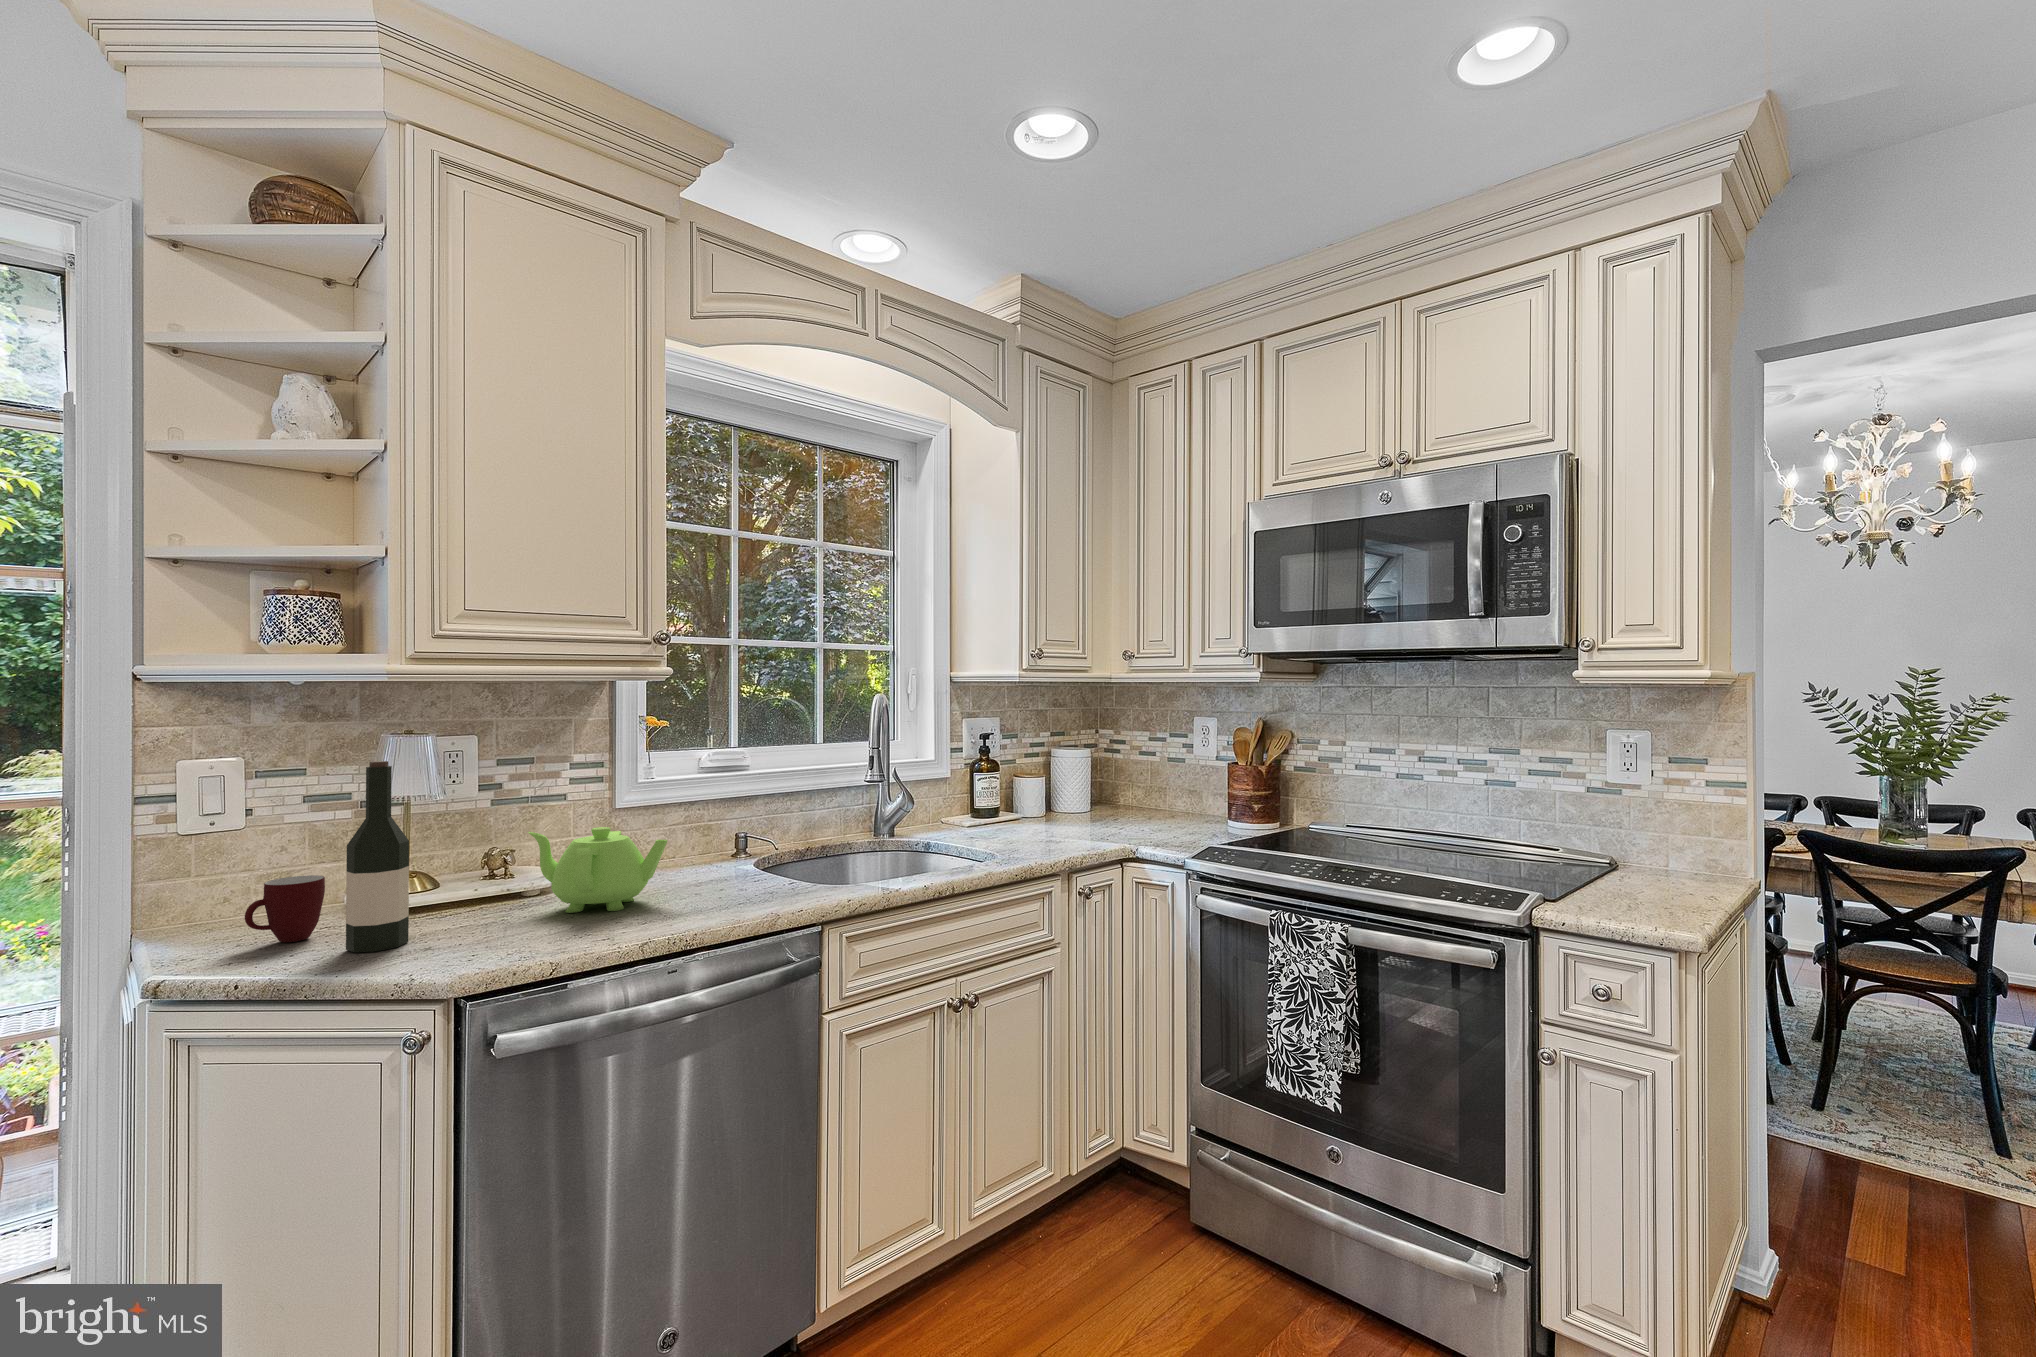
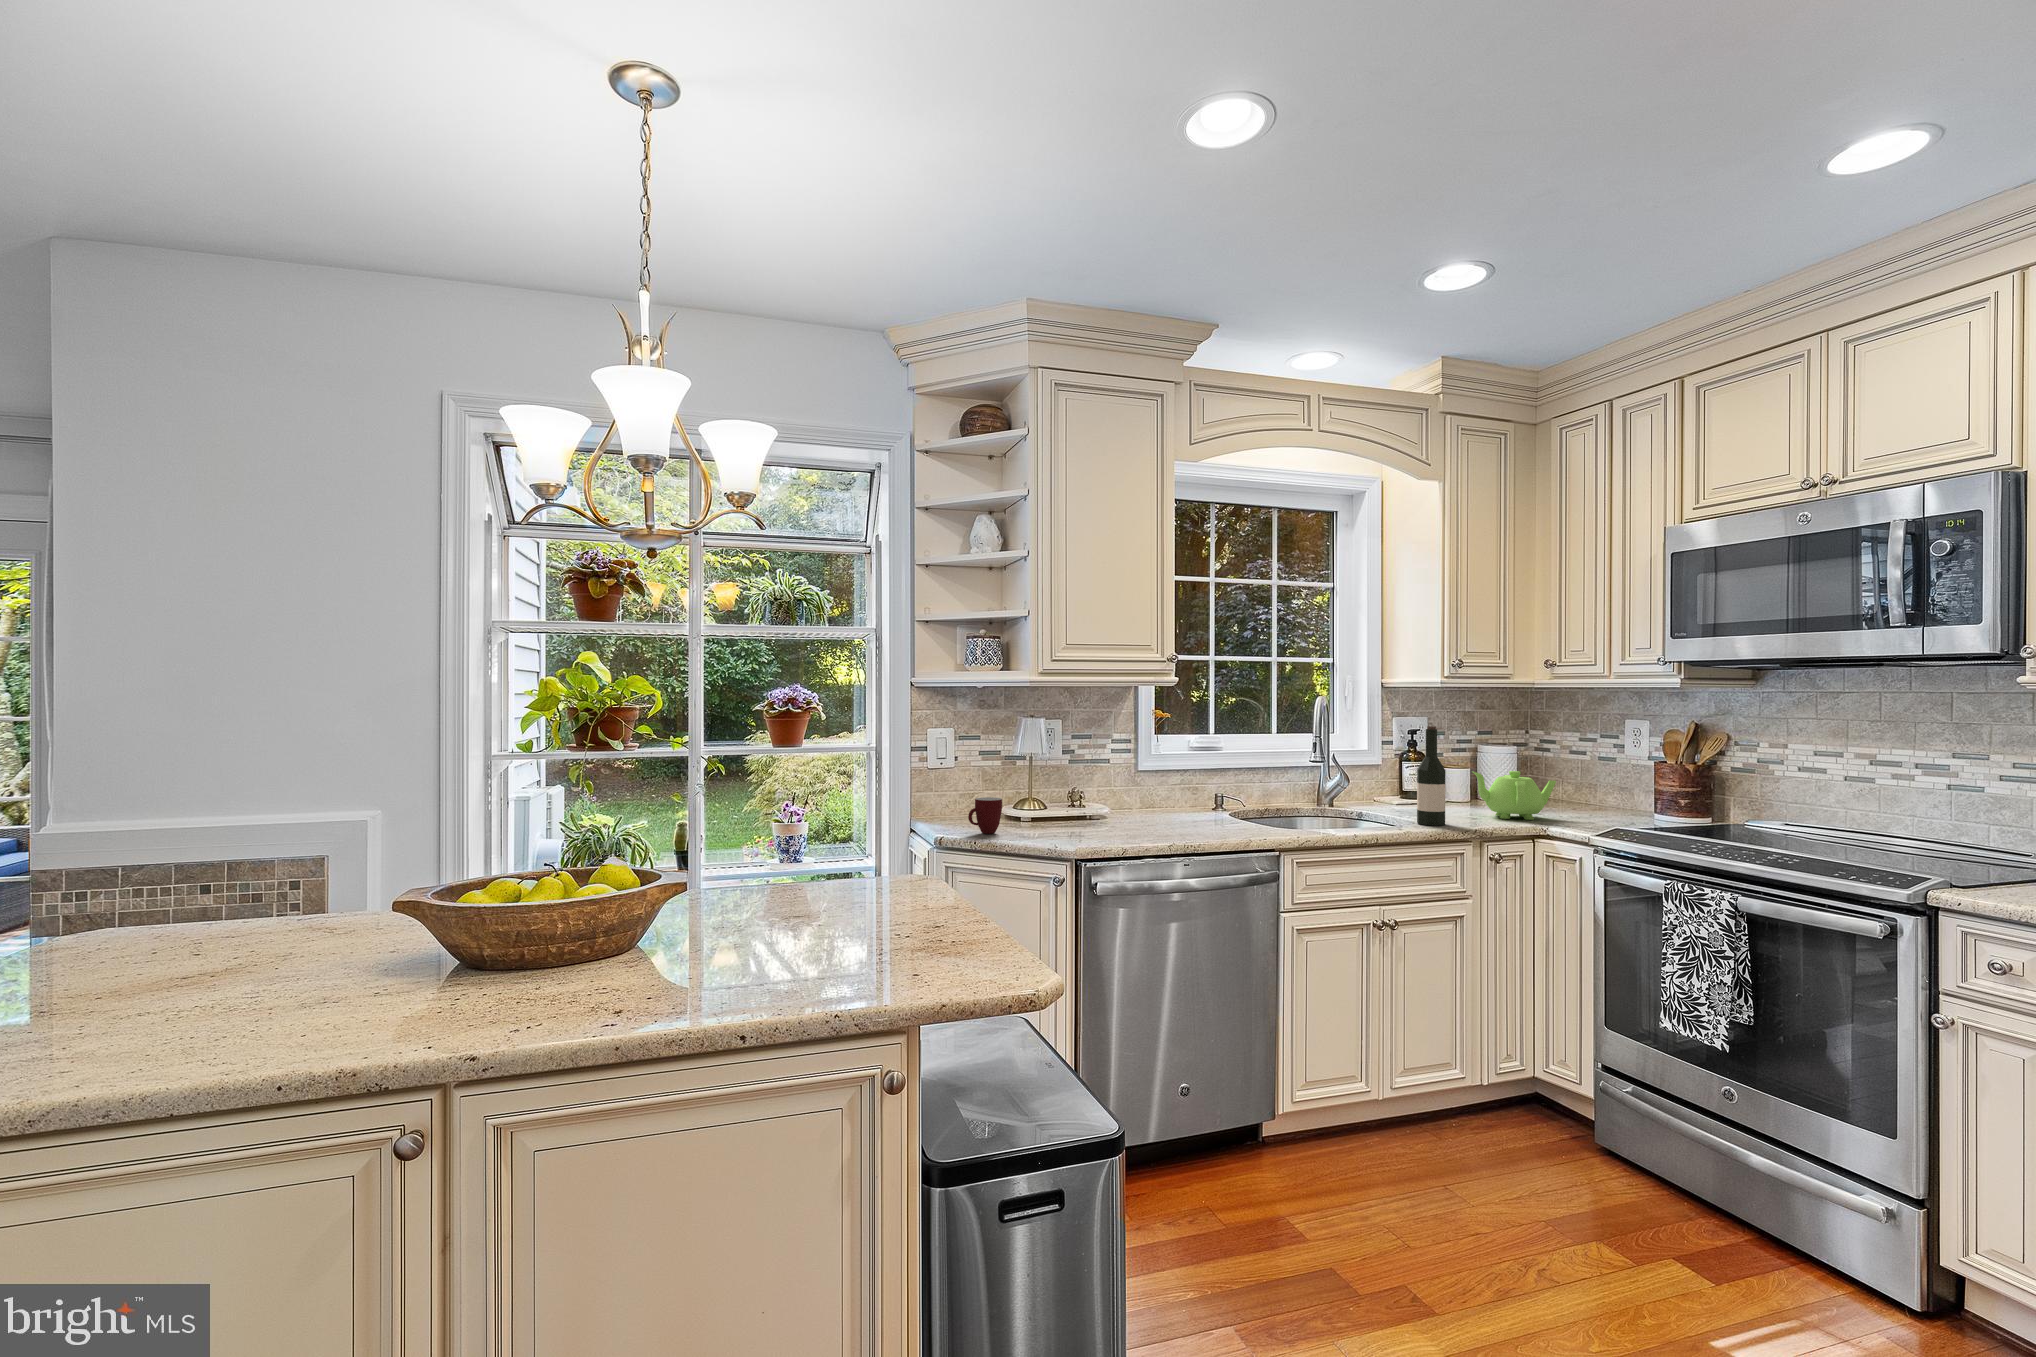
wine bottle: present [346,761,409,953] -> present [1417,726,1445,826]
teapot: present [528,827,667,913] -> present [1472,771,1556,820]

